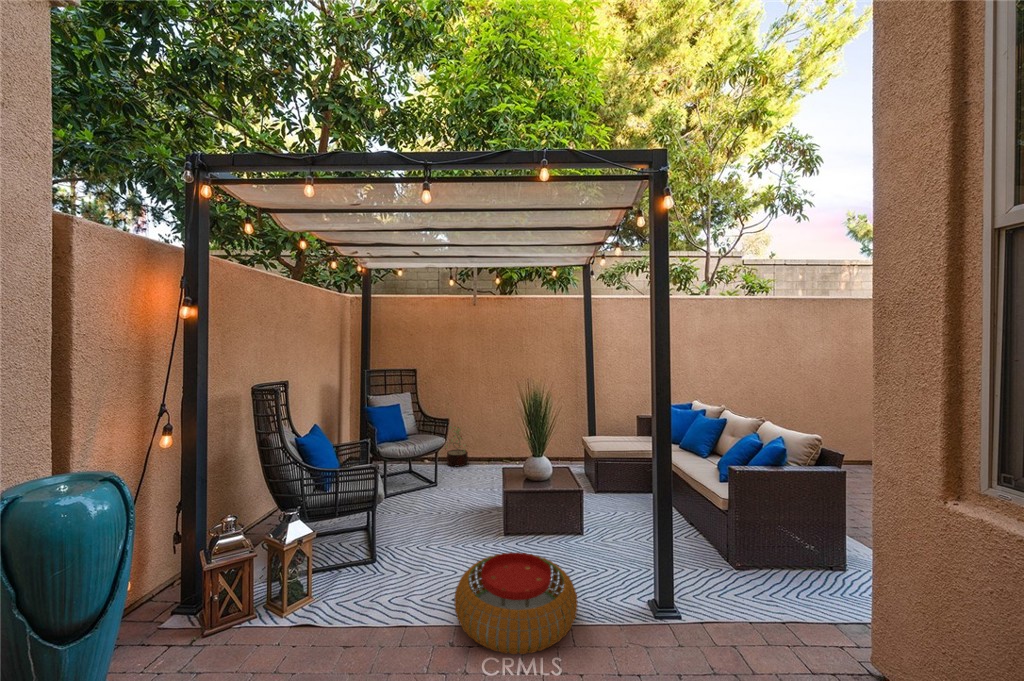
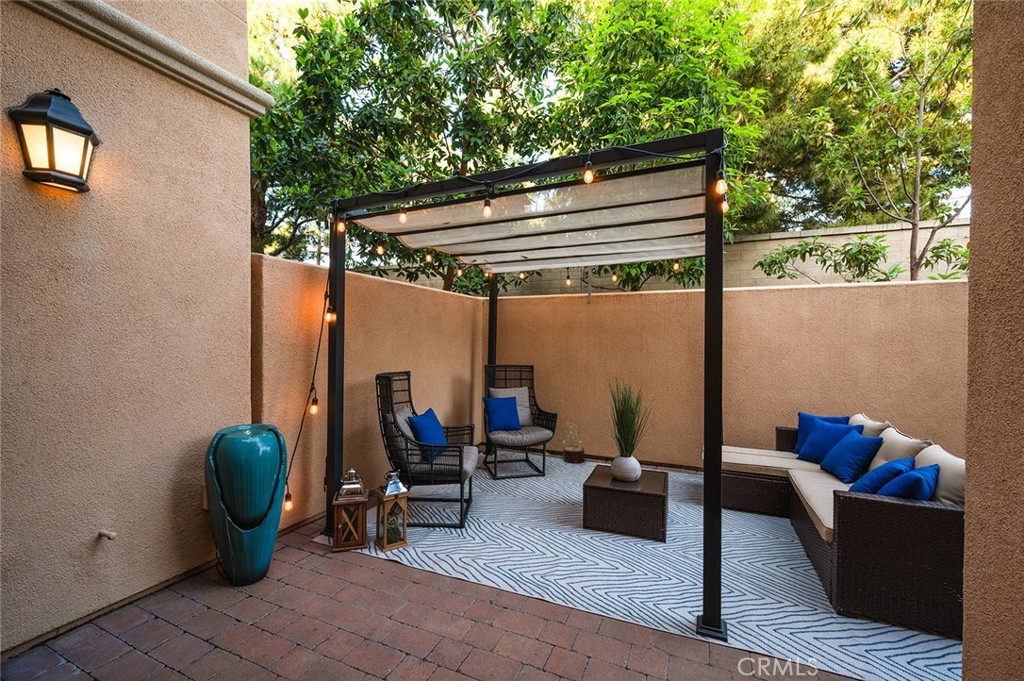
pouf: present [454,552,578,655] -> none [500,538,615,626]

